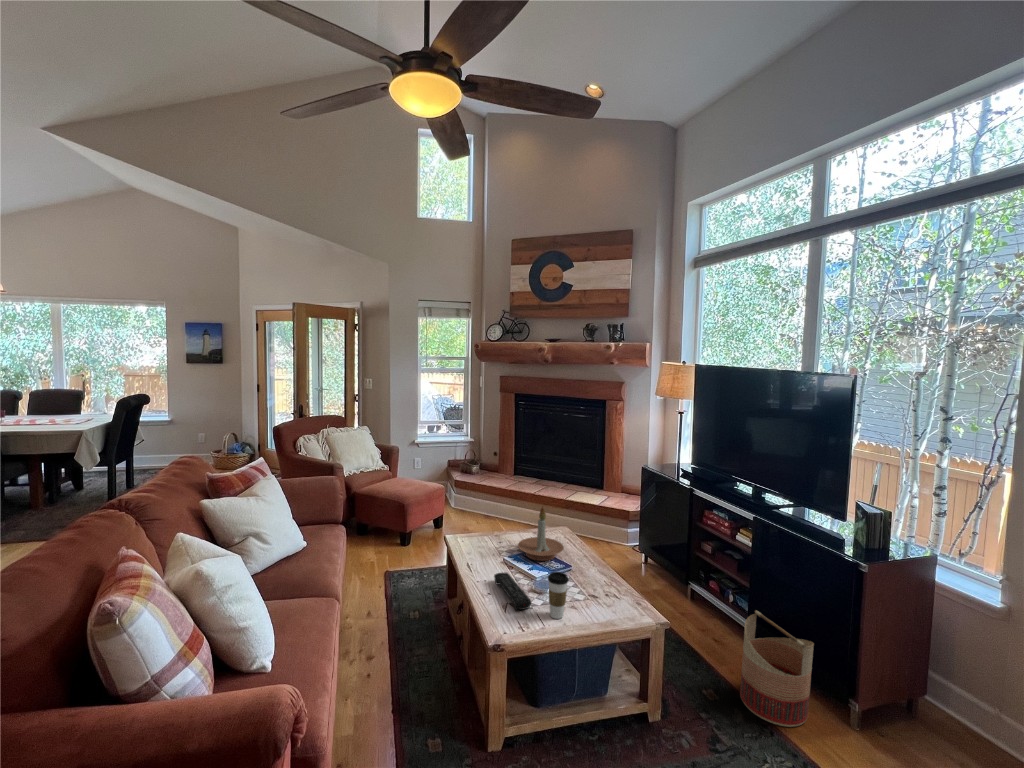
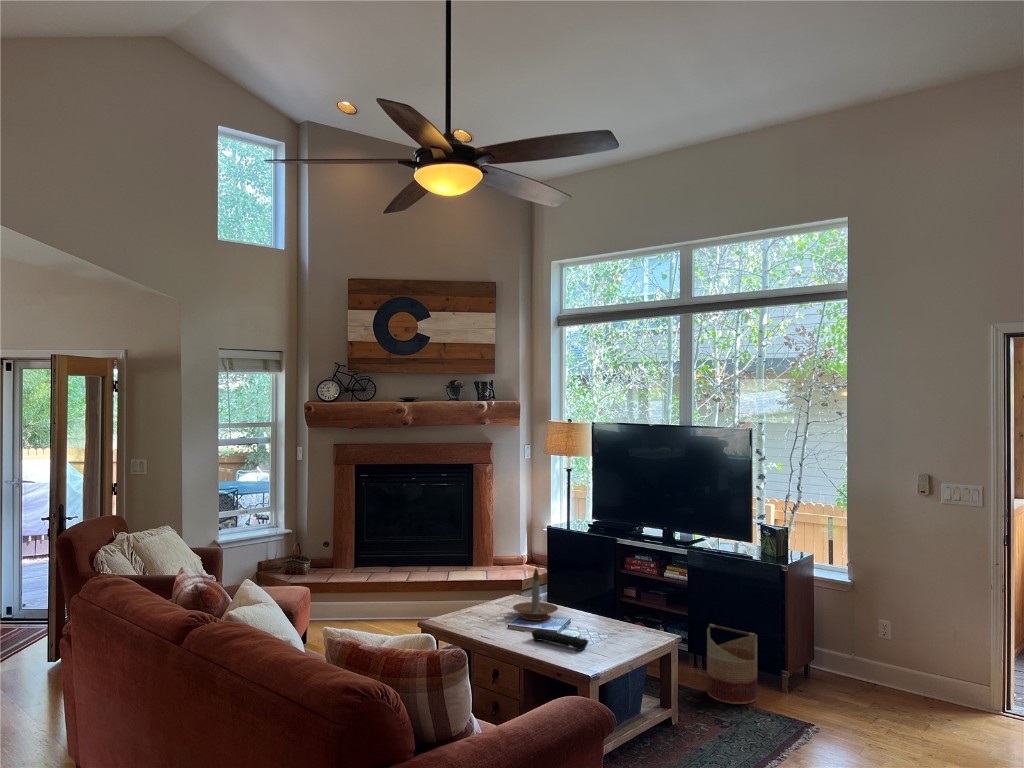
coffee cup: present [548,572,569,619] -> none [602,609,621,648]

